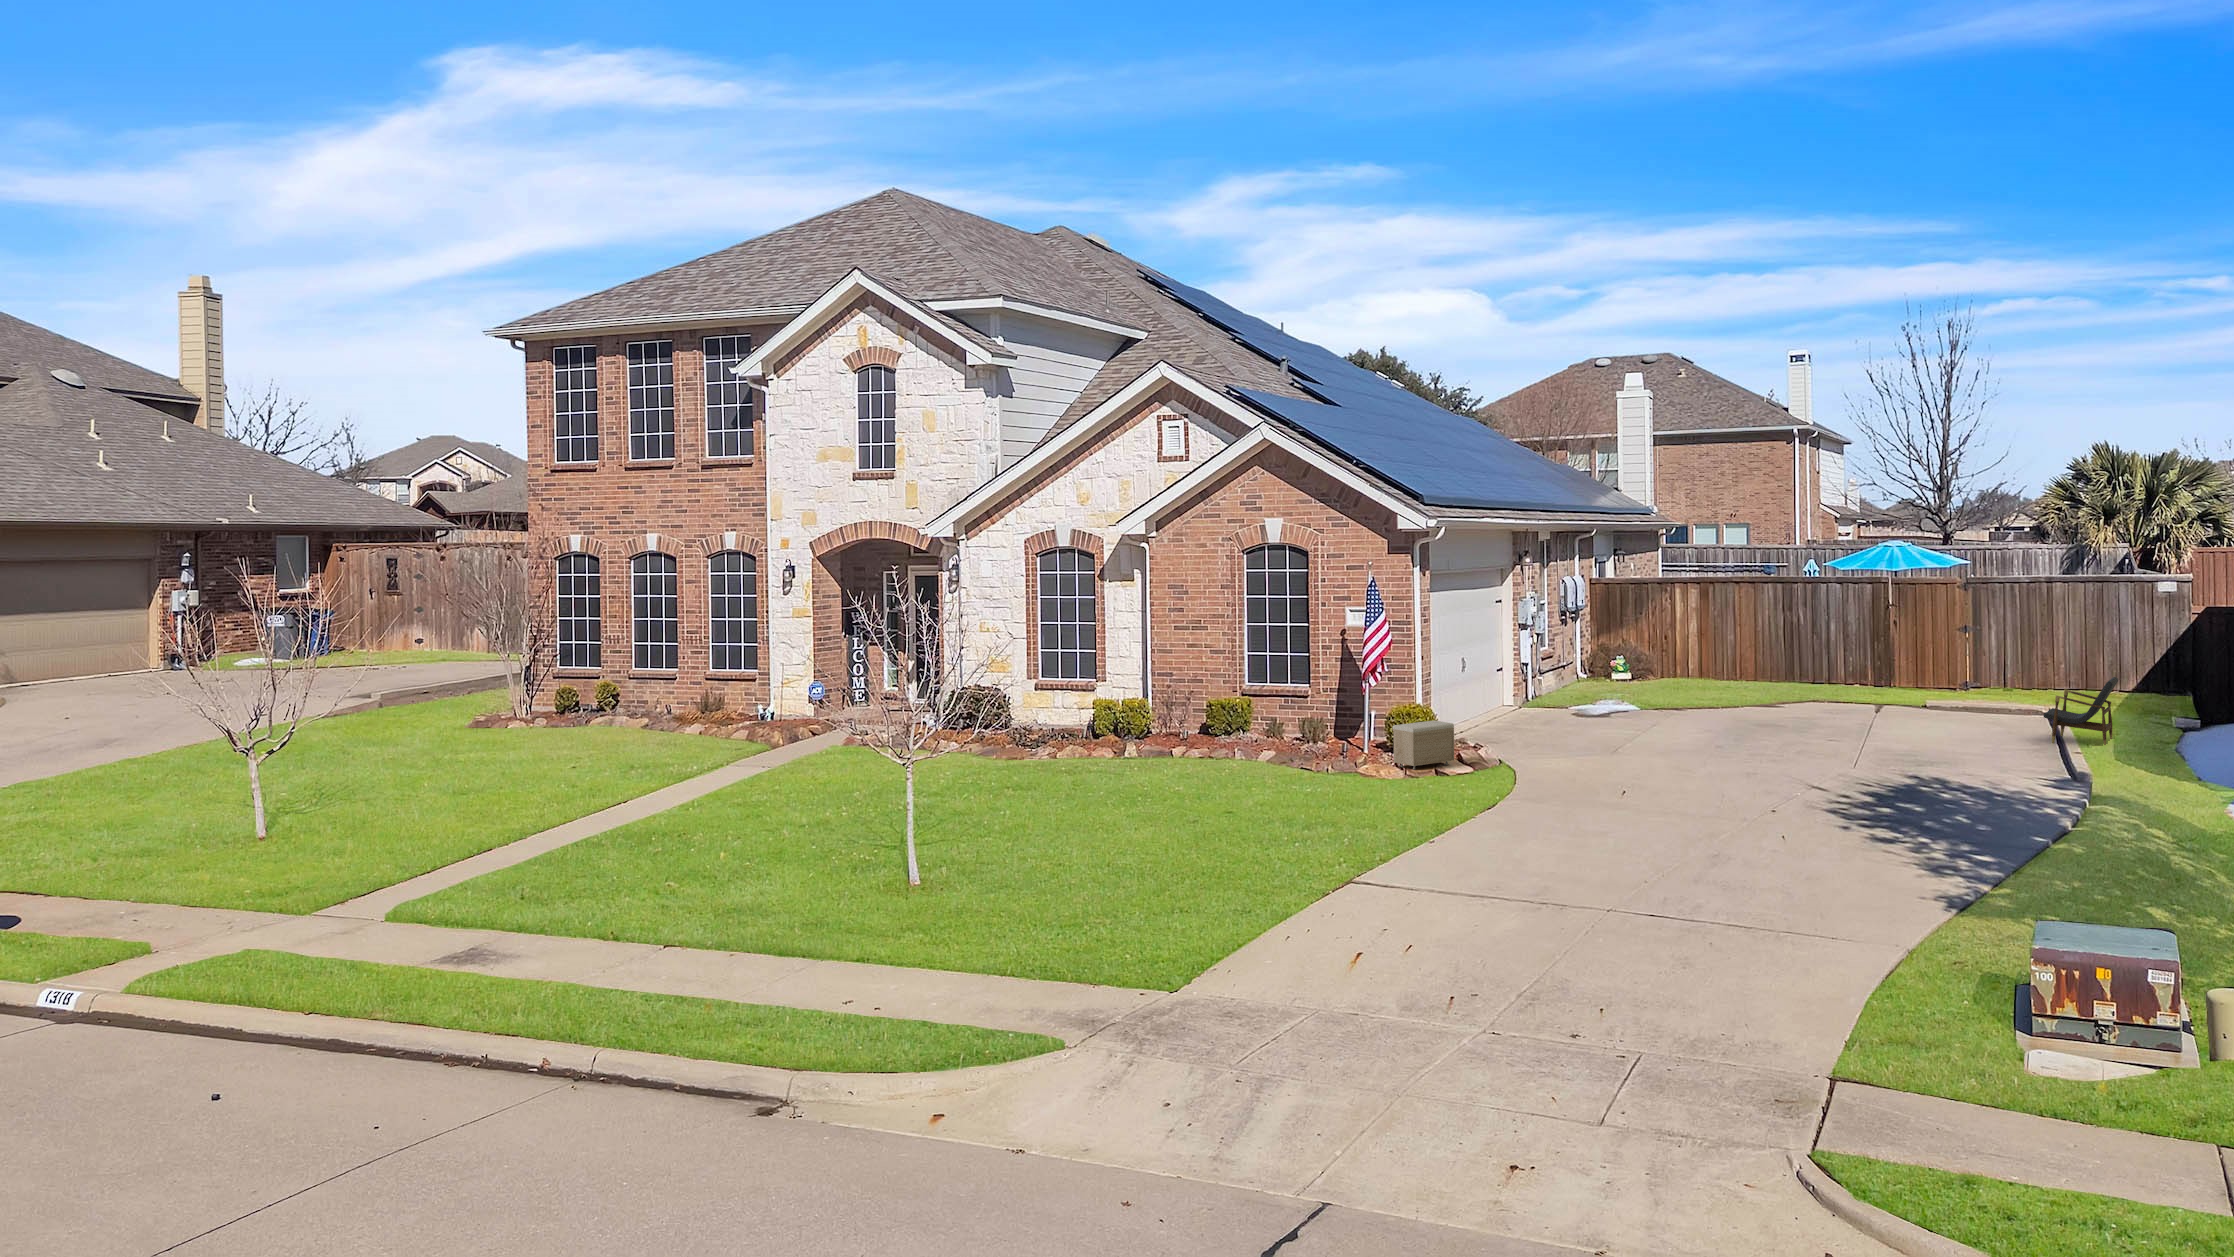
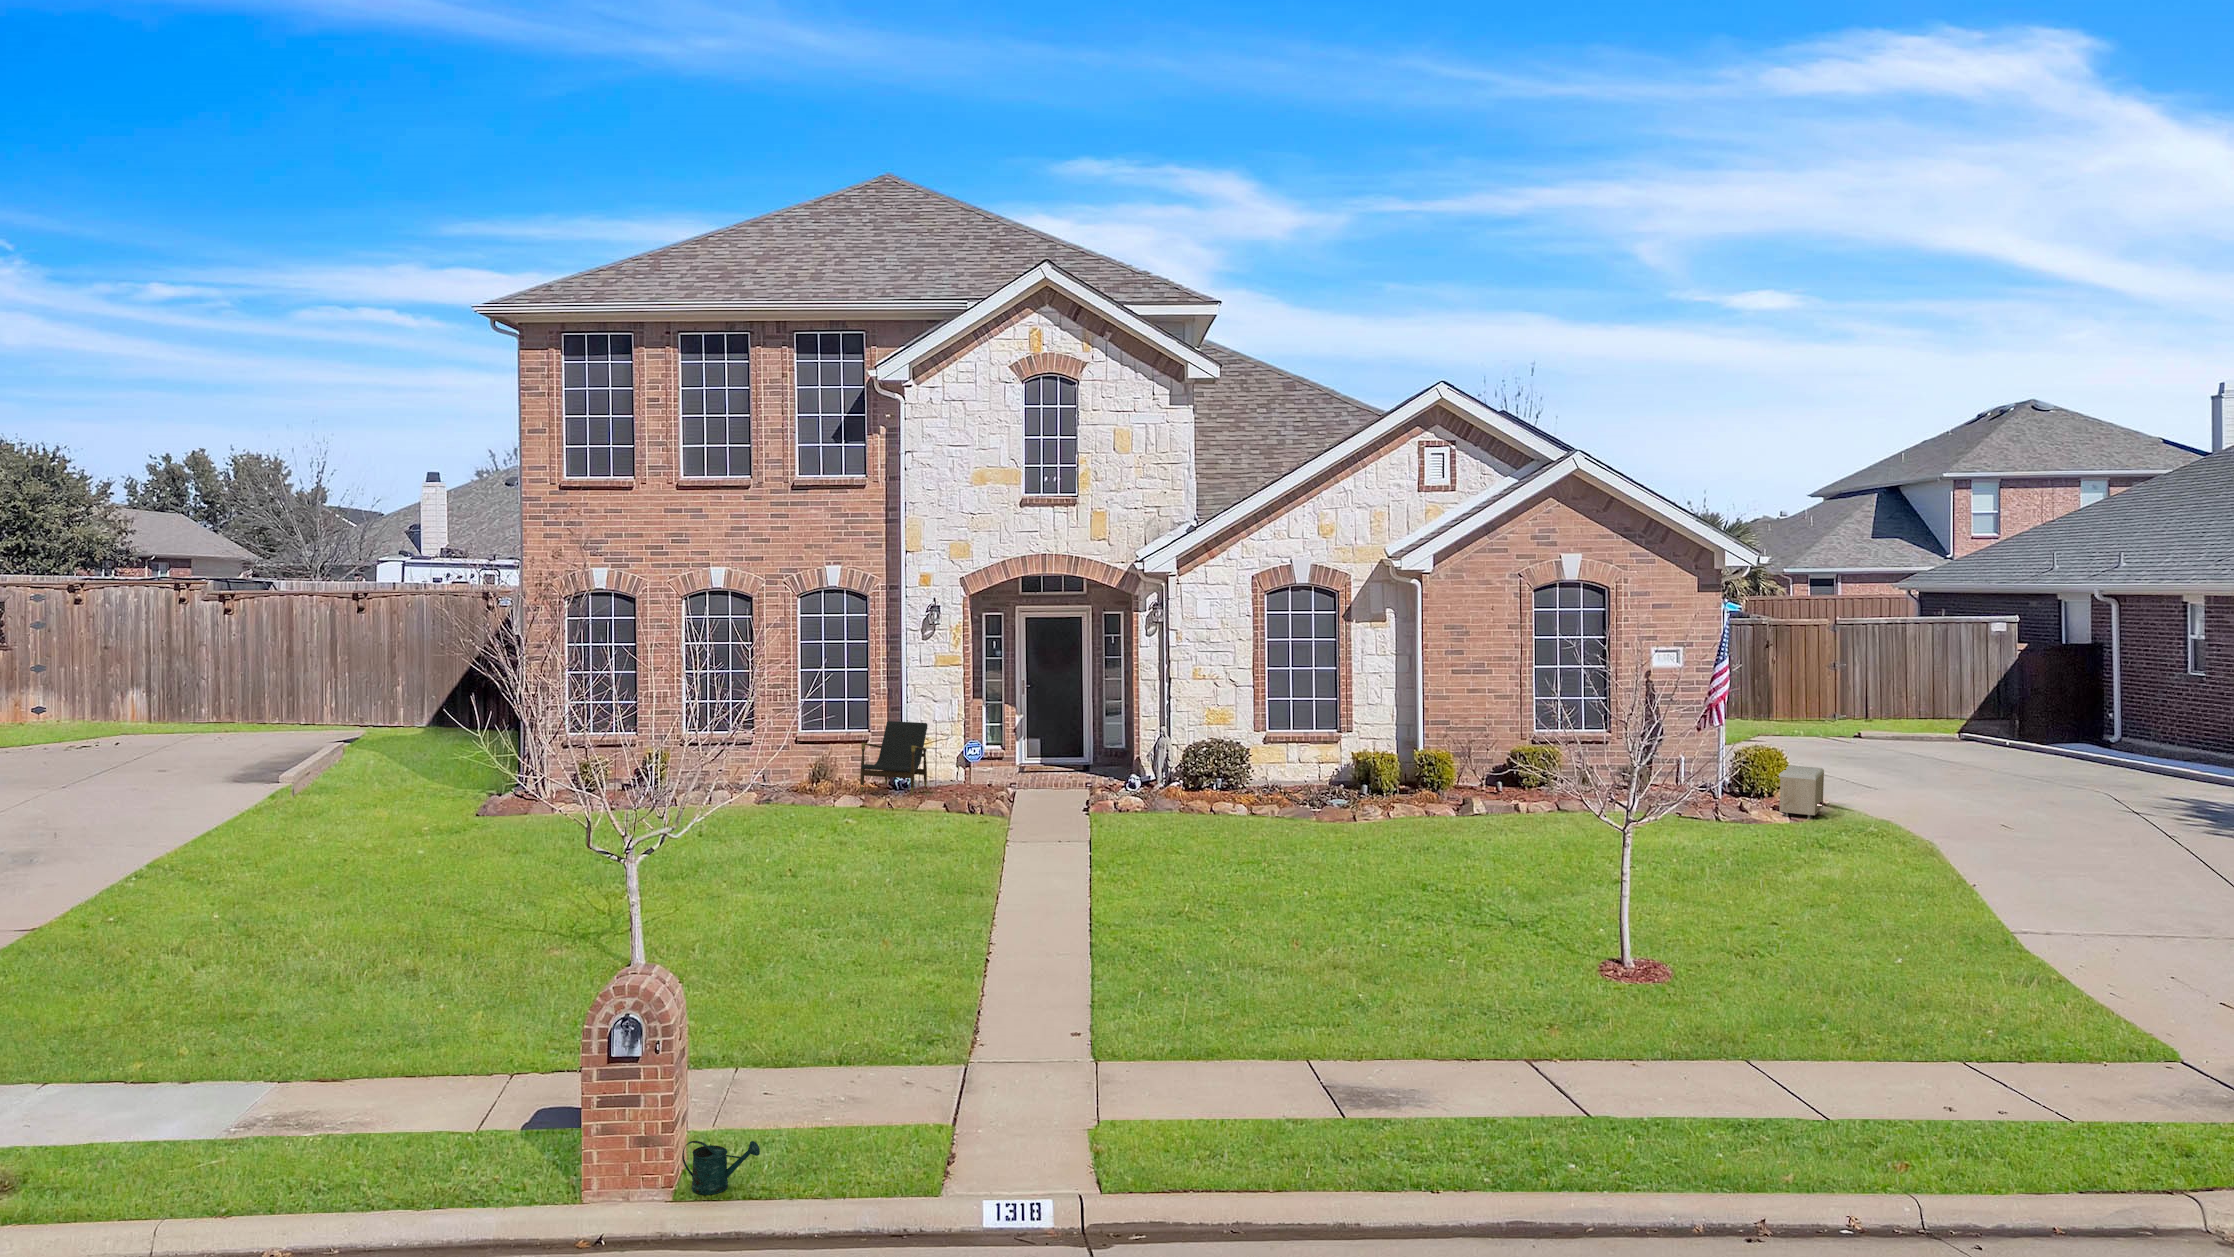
lounge chair: present [2043,677,2118,745] -> present [860,721,928,795]
watering can: none [61,857,92,885] -> present [682,1141,760,1195]

